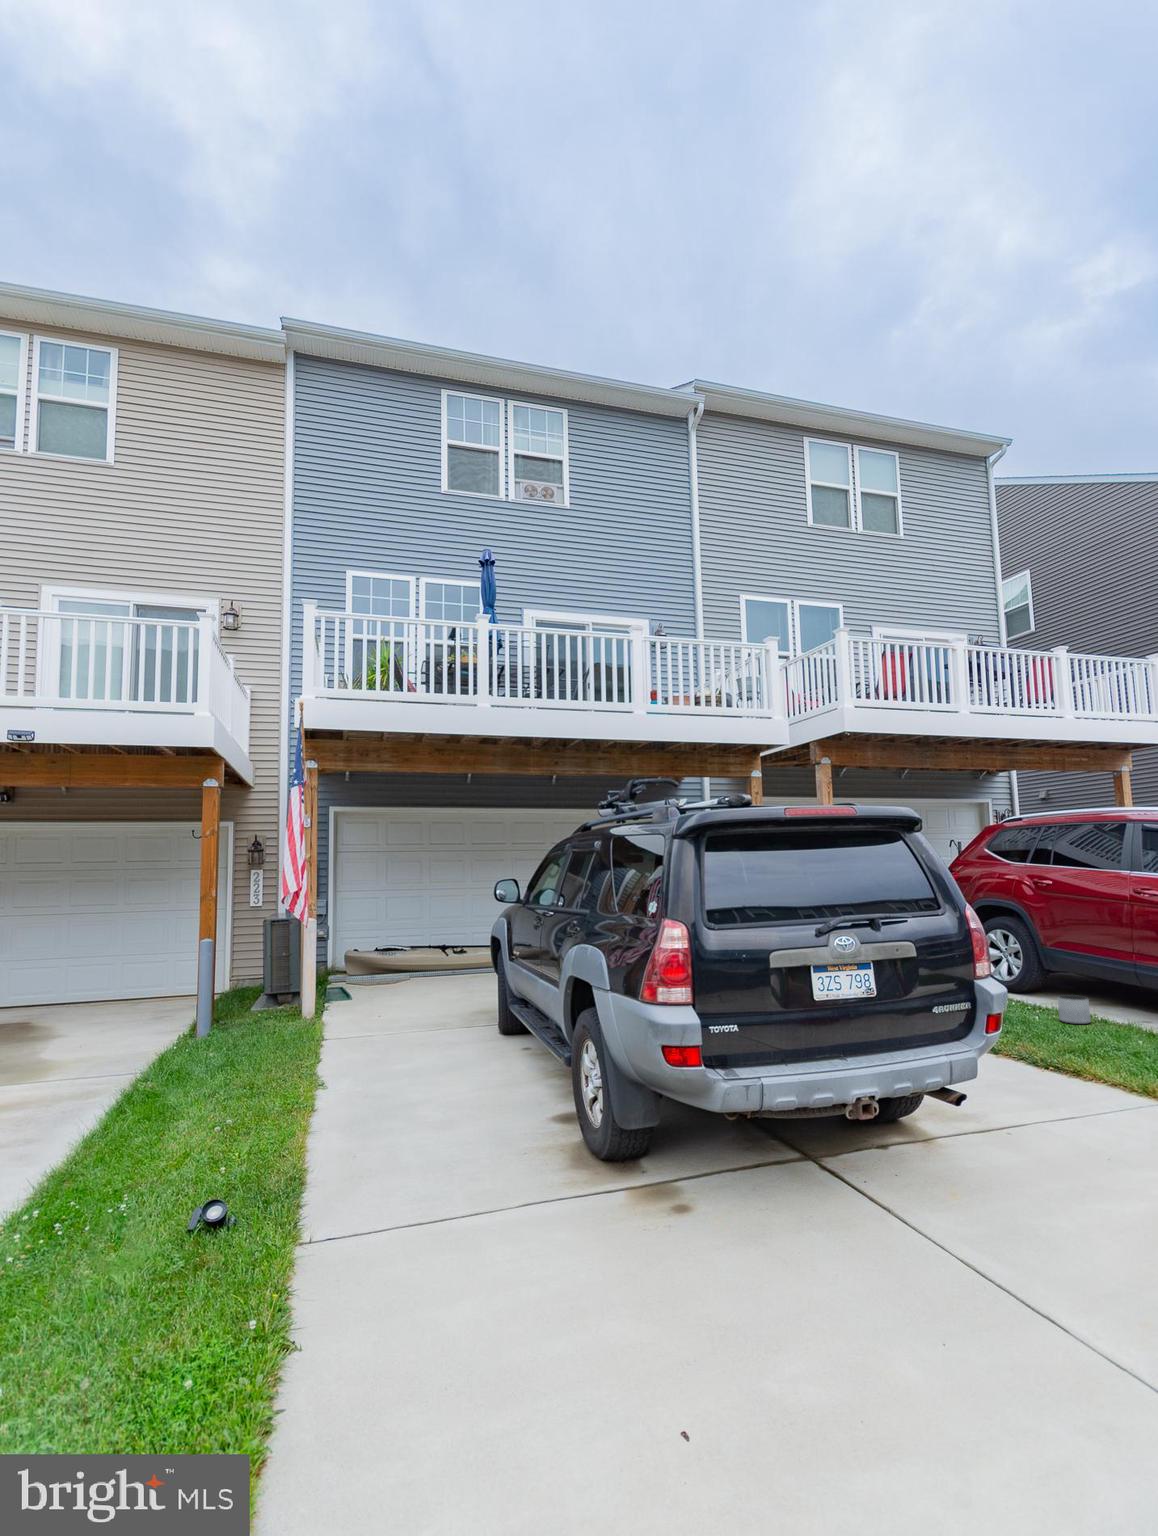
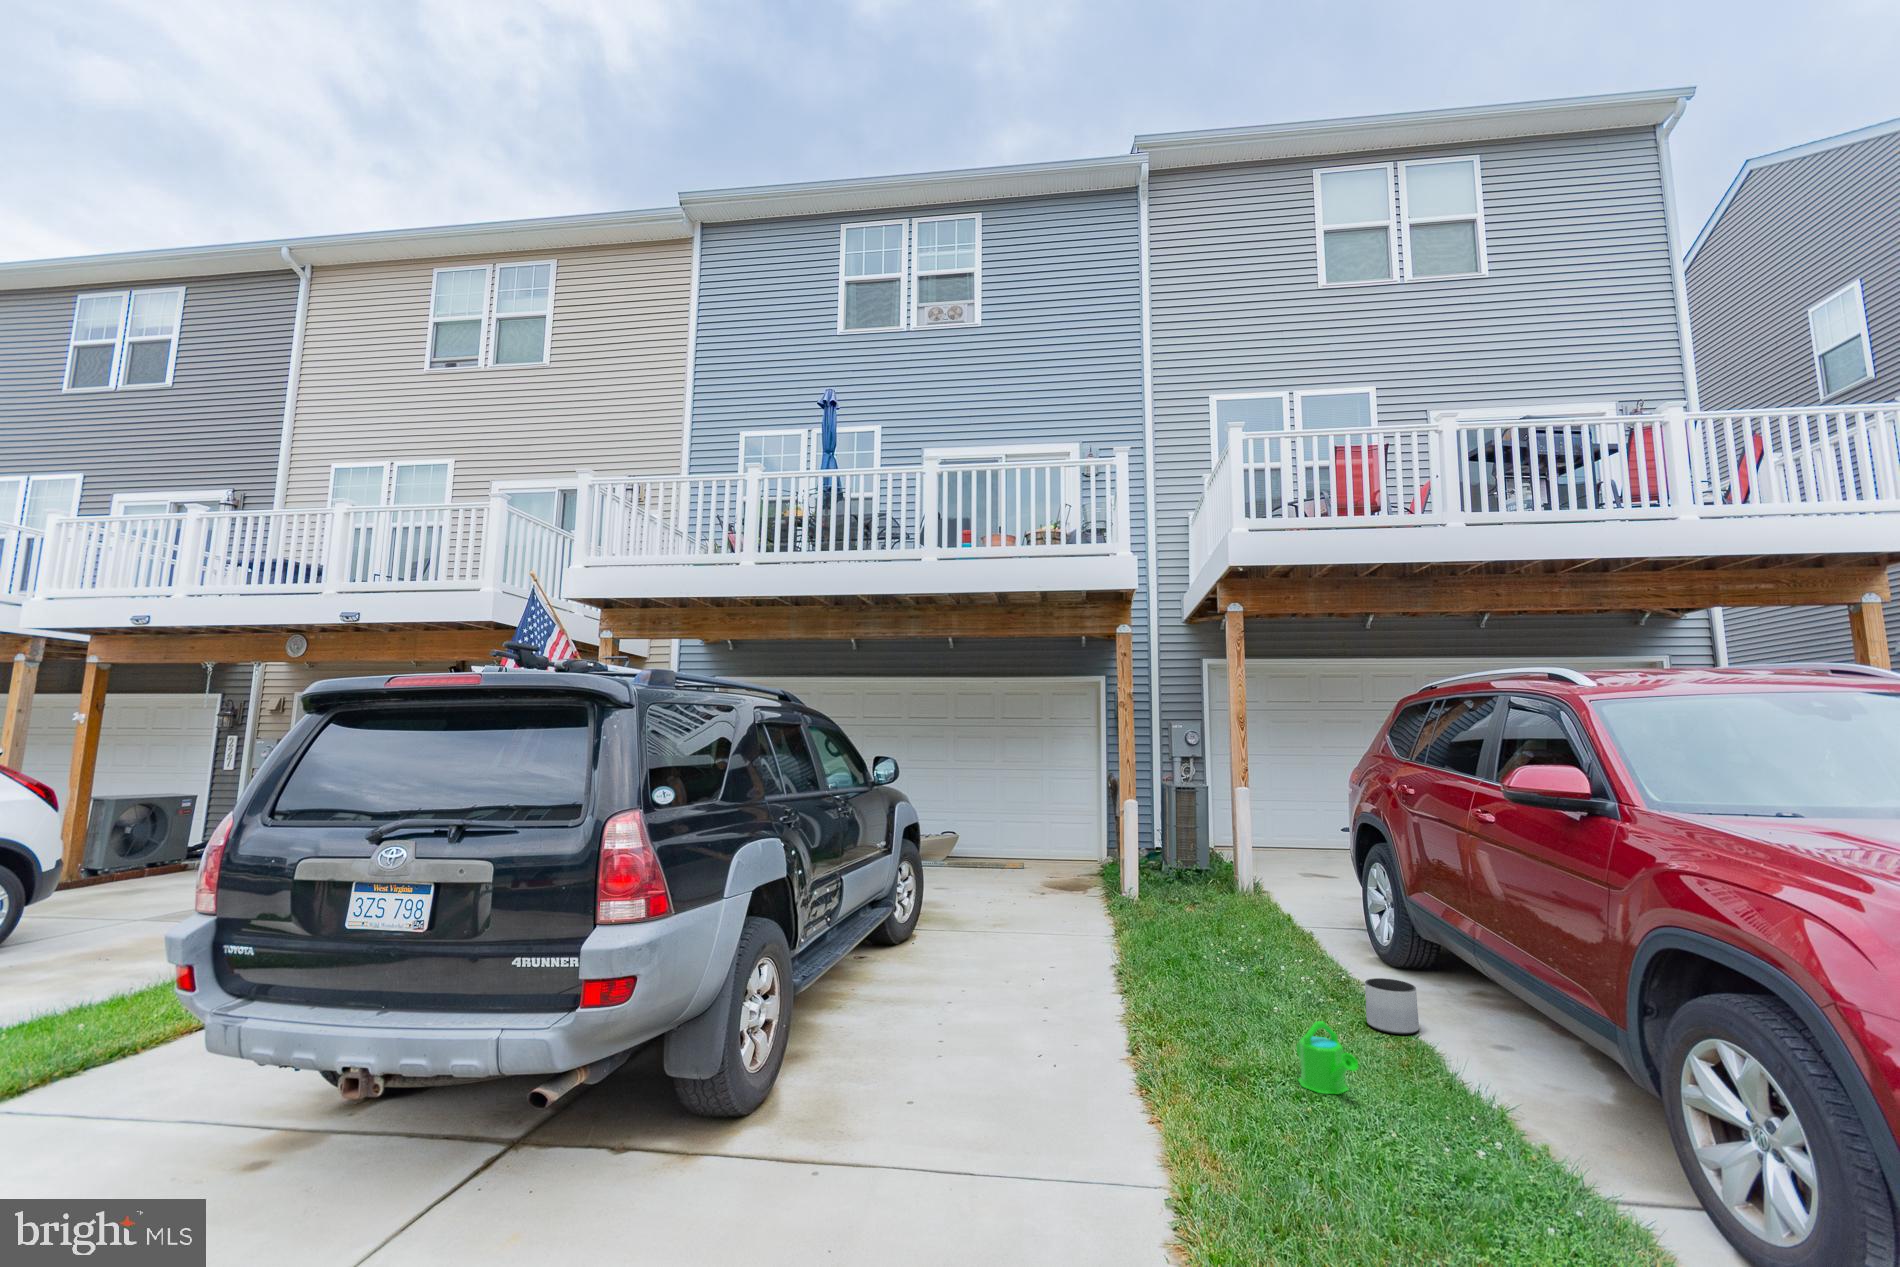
watering can: none [1084,1013,1138,1052] -> present [1296,1021,1358,1094]

